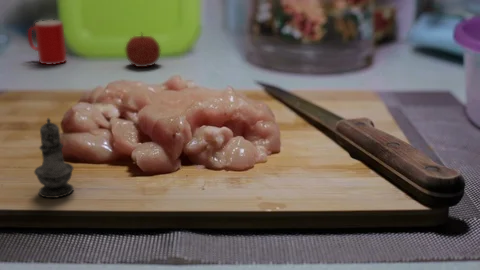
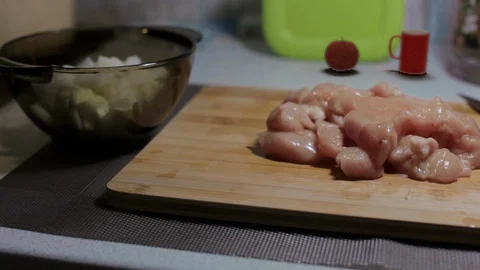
cup: present [28,20,66,64] -> present [388,29,430,75]
salt shaker: present [34,119,74,198] -> none [248,115,283,190]

